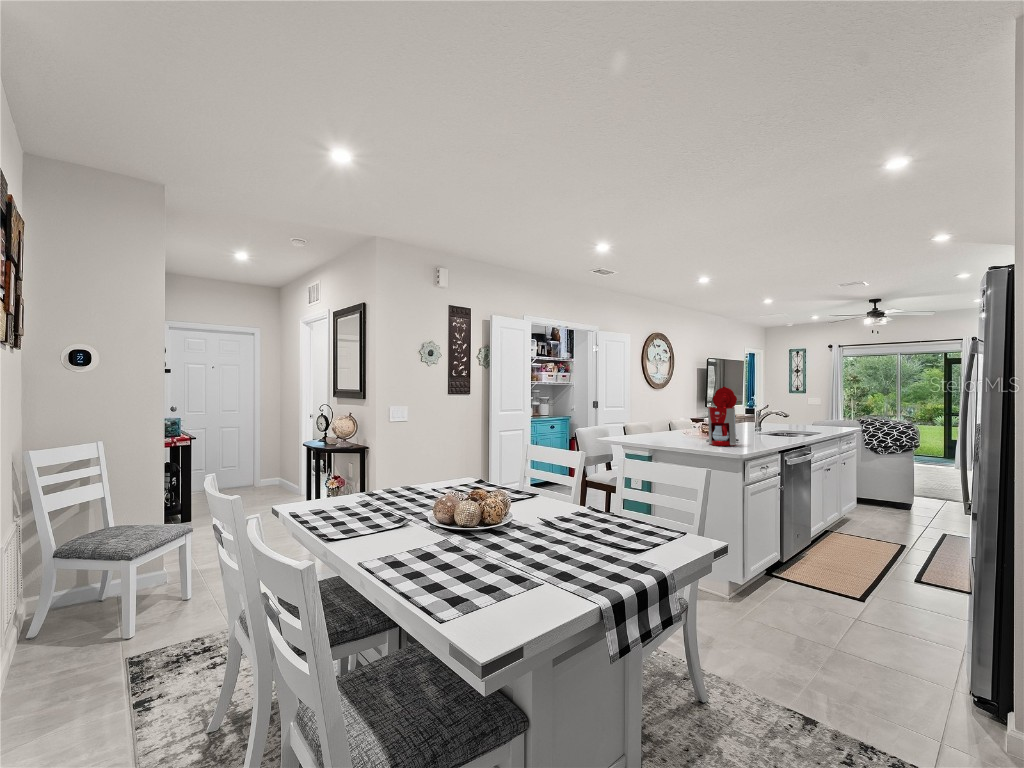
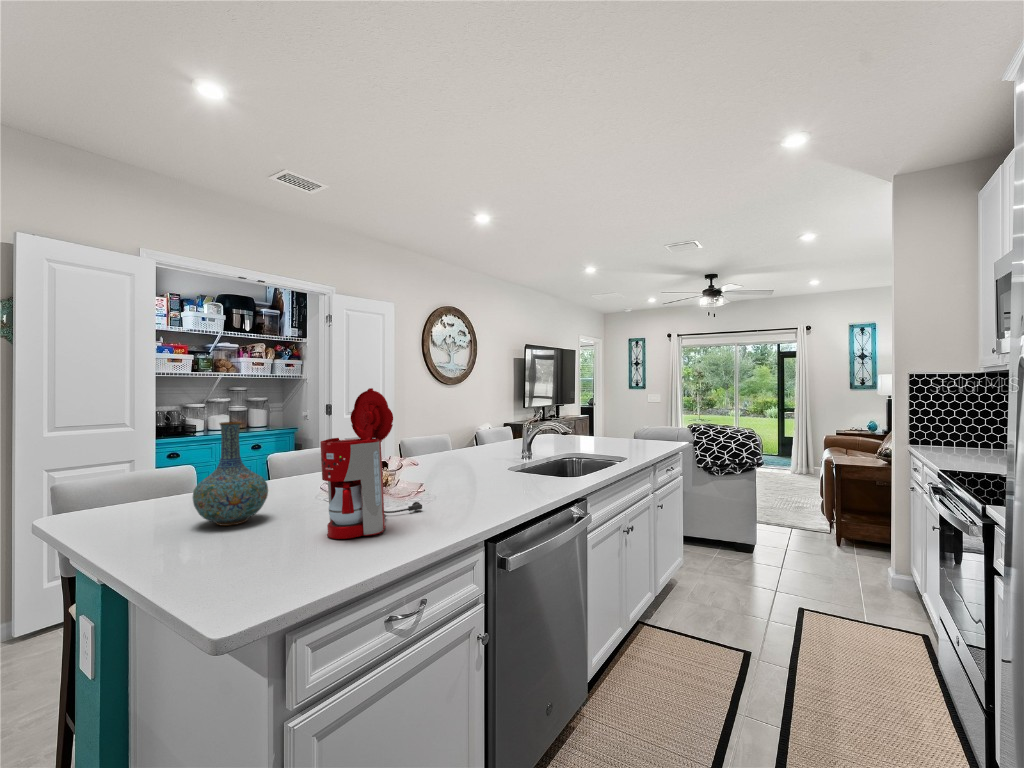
vase: none [644,400,673,442] -> present [193,422,268,526]

